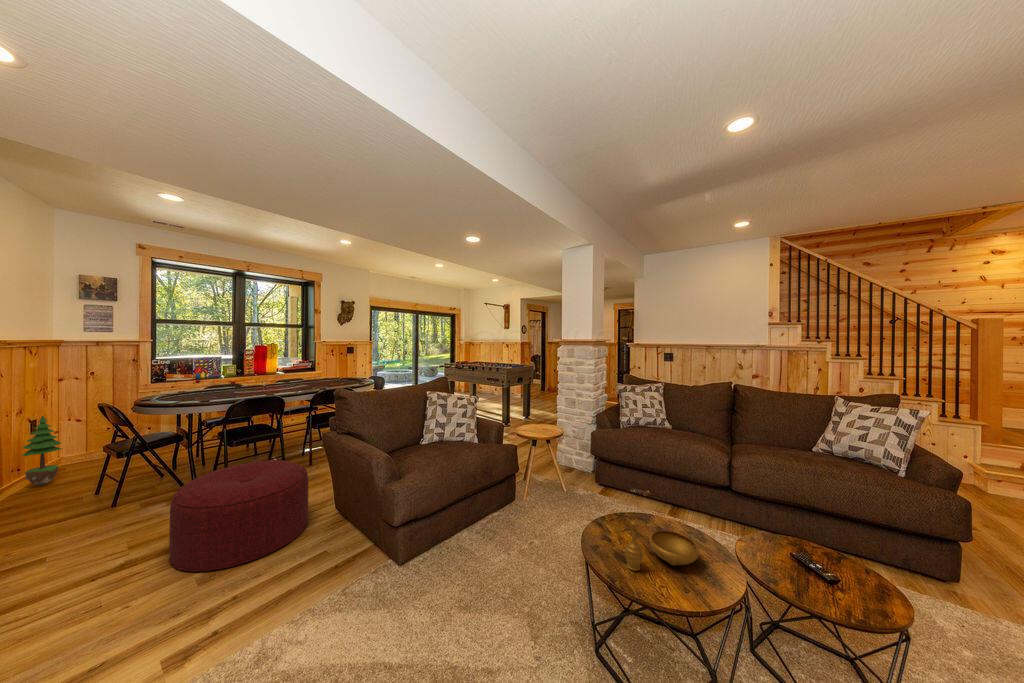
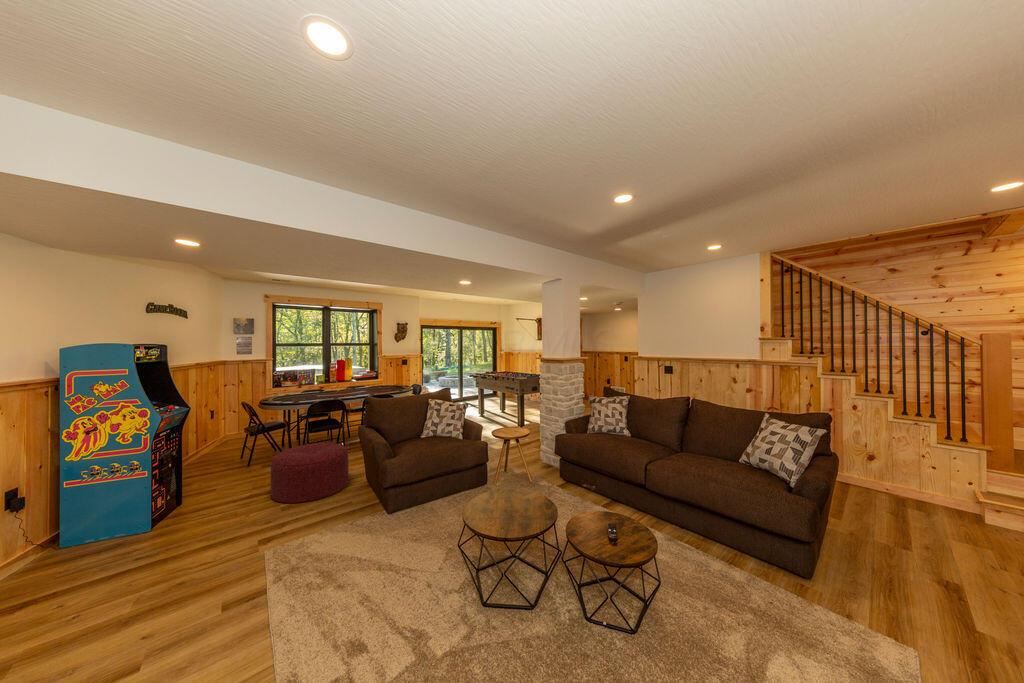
potted tree: present [22,416,62,485] -> none [204,409,225,452]
decorative bowl: present [625,521,699,571] -> none [484,484,533,515]

